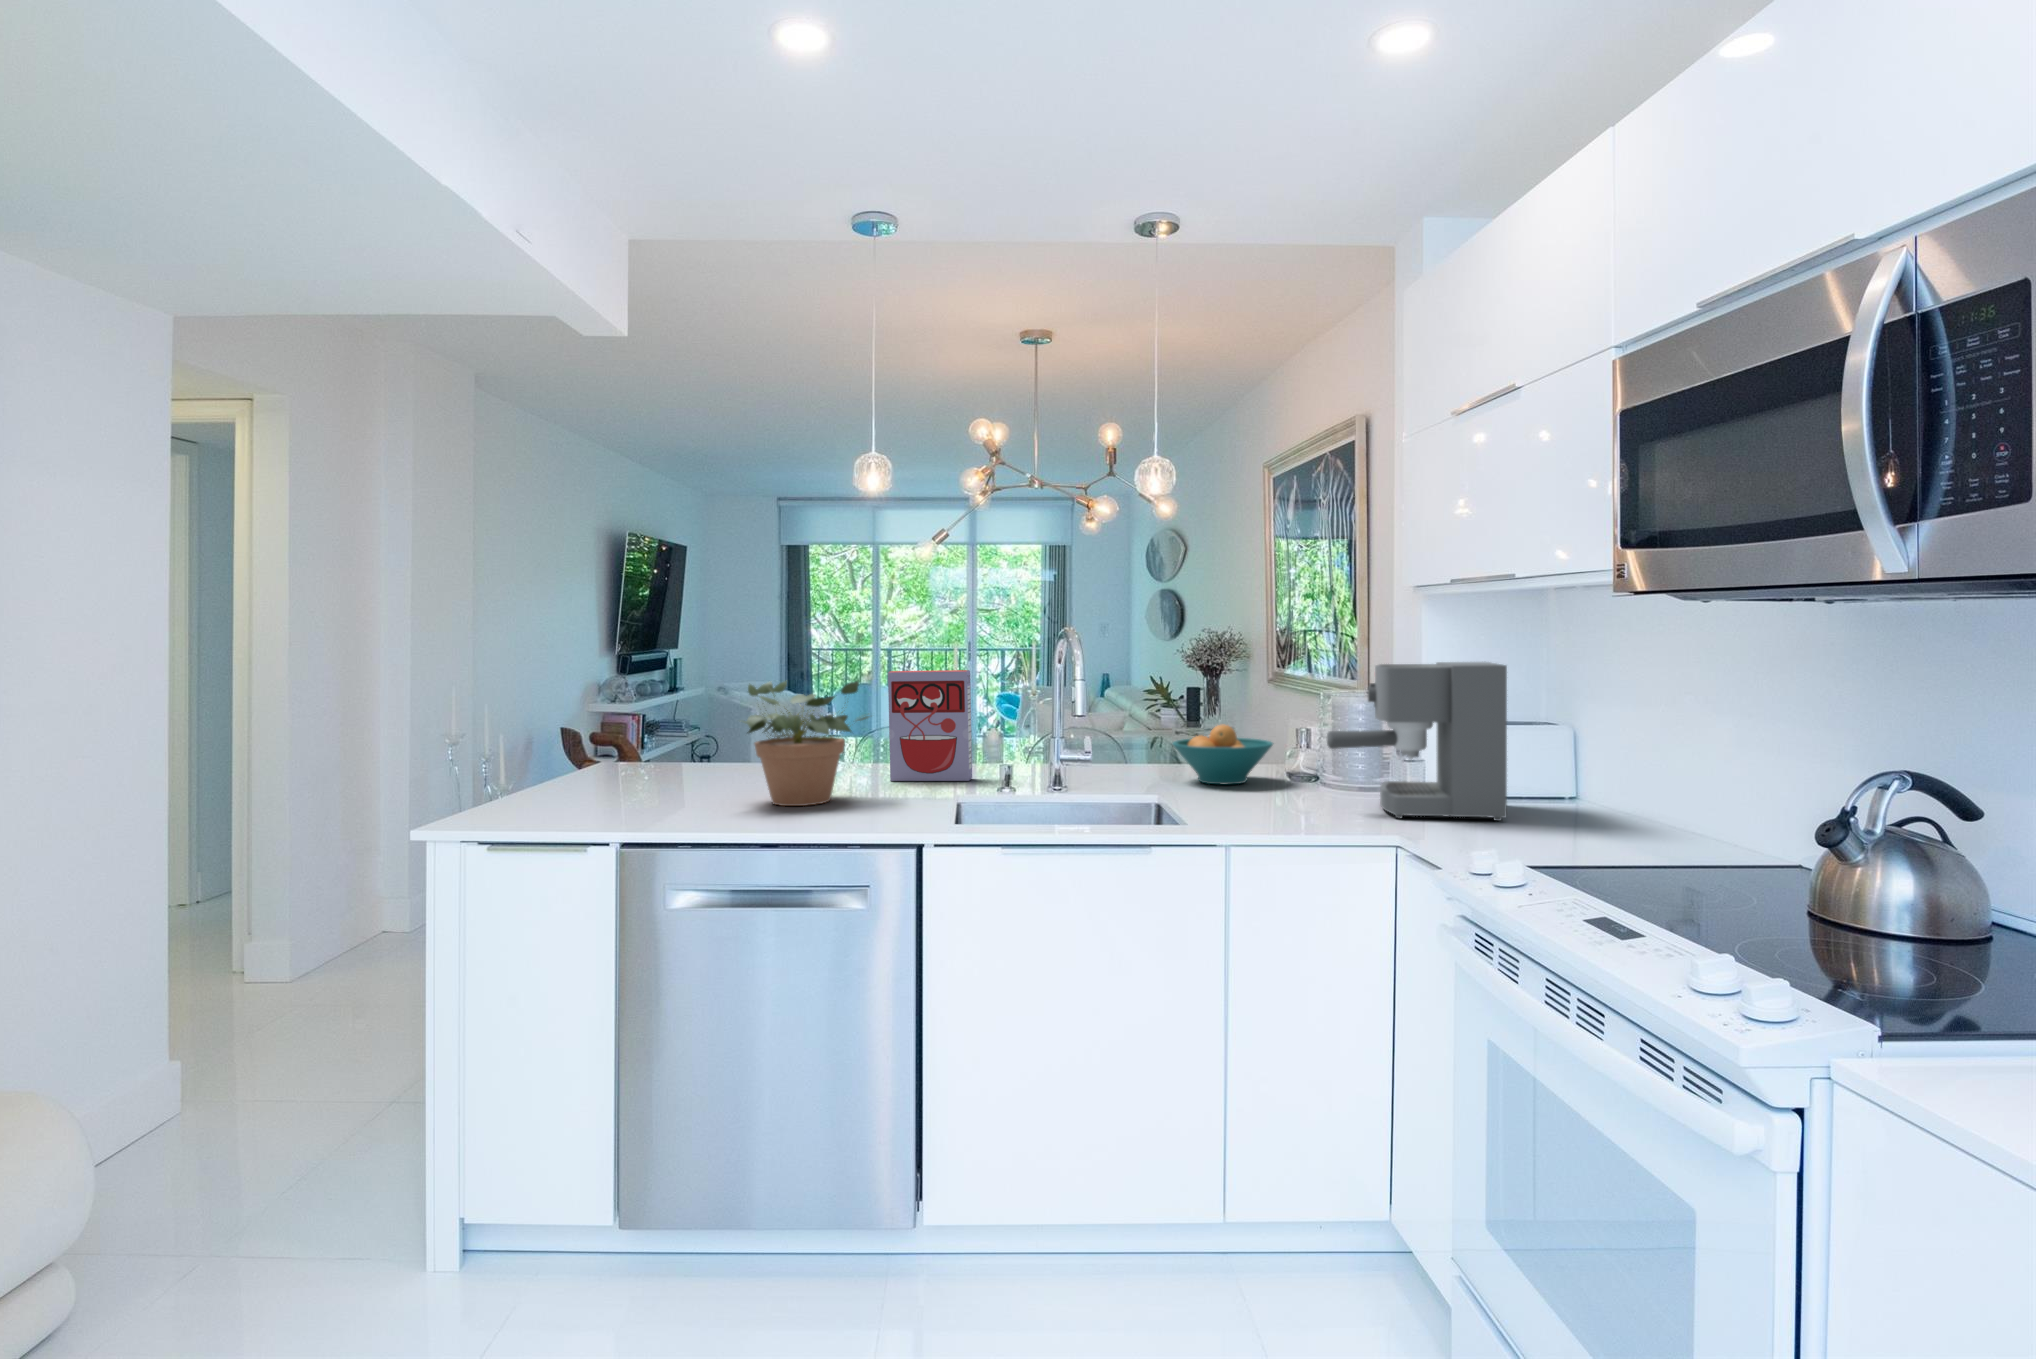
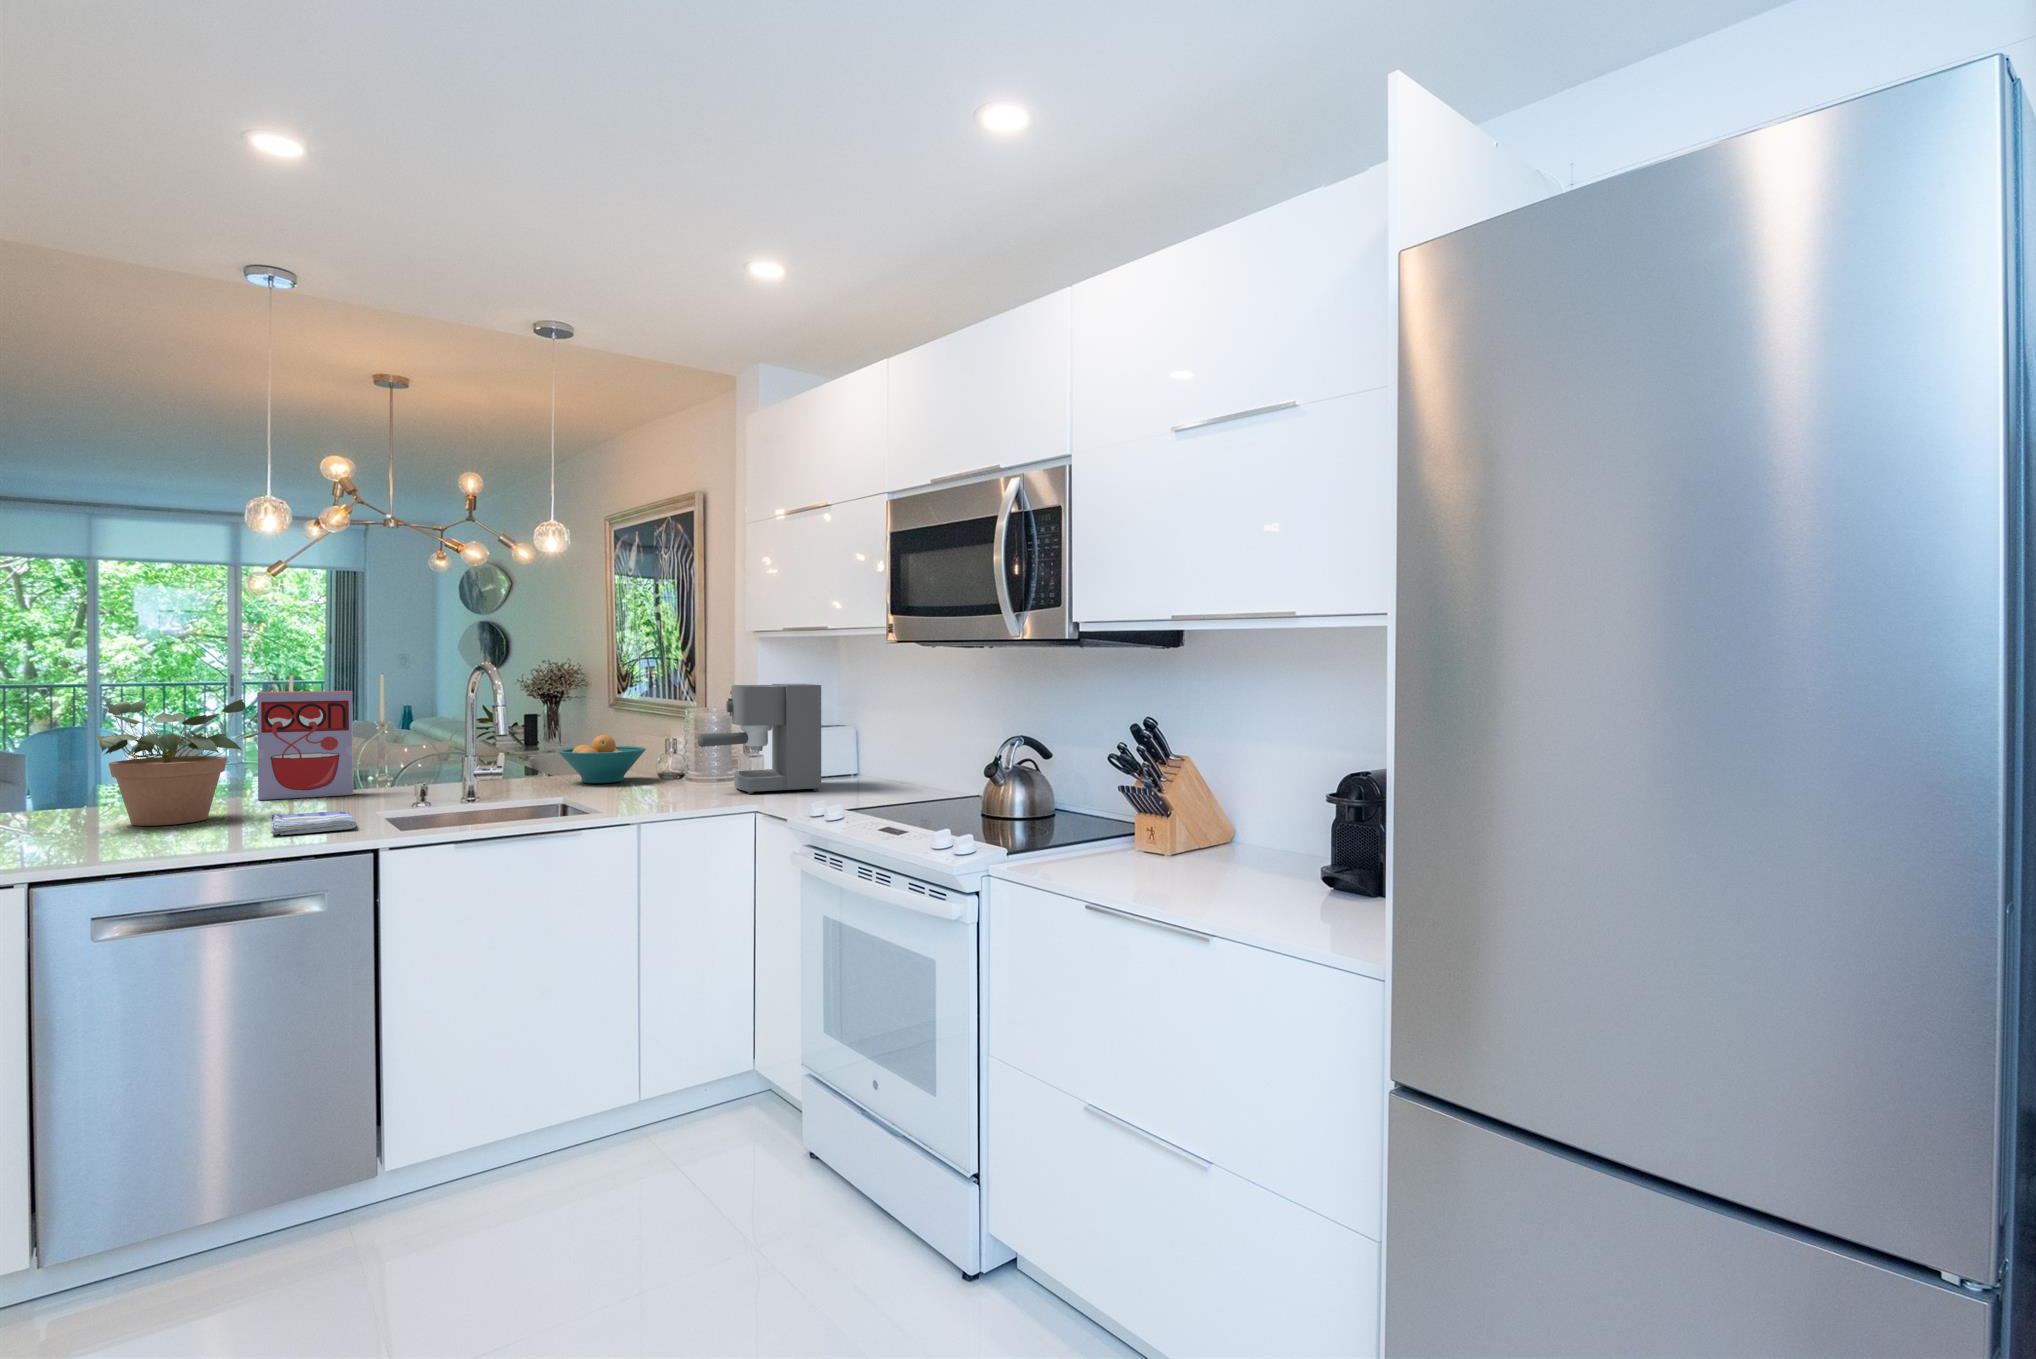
dish towel: none [851,804,937,831] -> present [271,811,357,835]

